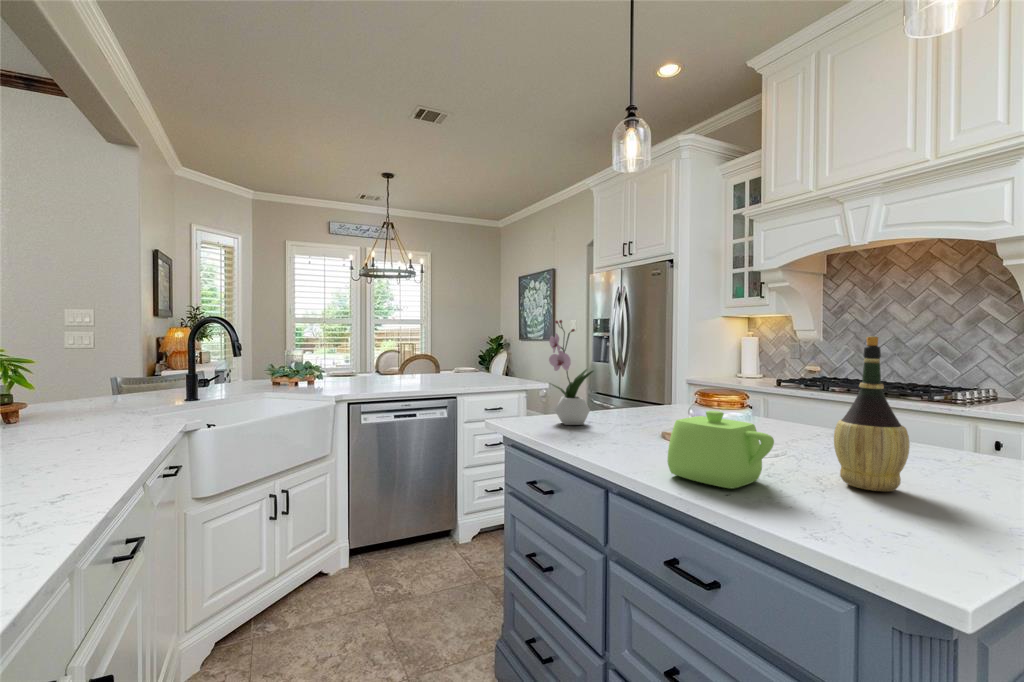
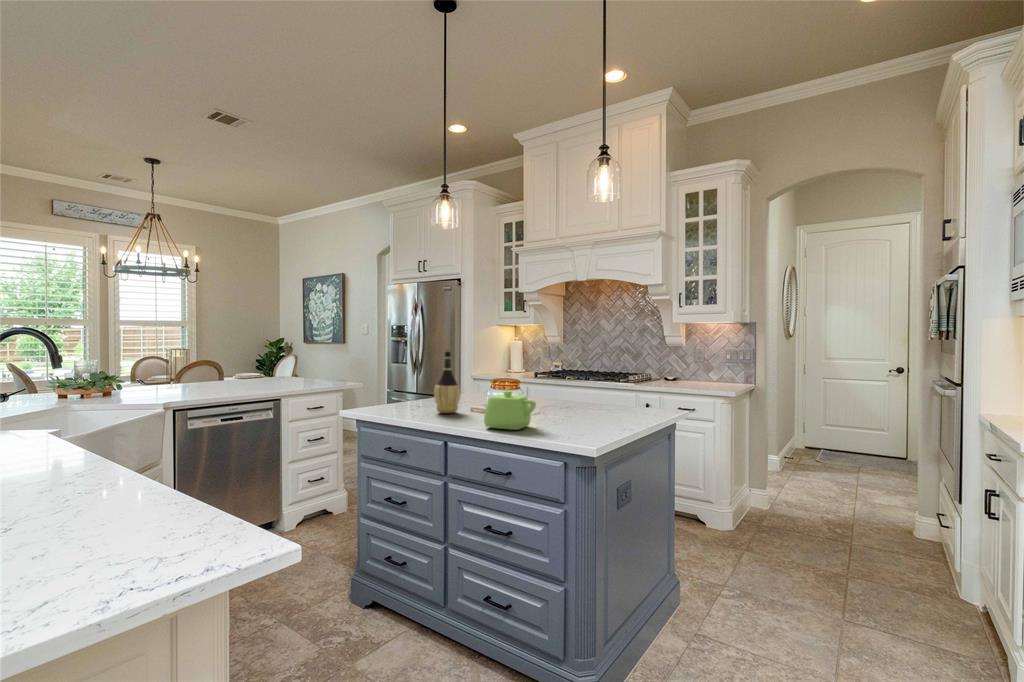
flower arrangement: present [549,320,593,425] -> none [392,336,426,410]
wine bottle: present [834,336,910,491] -> present [434,348,461,413]

